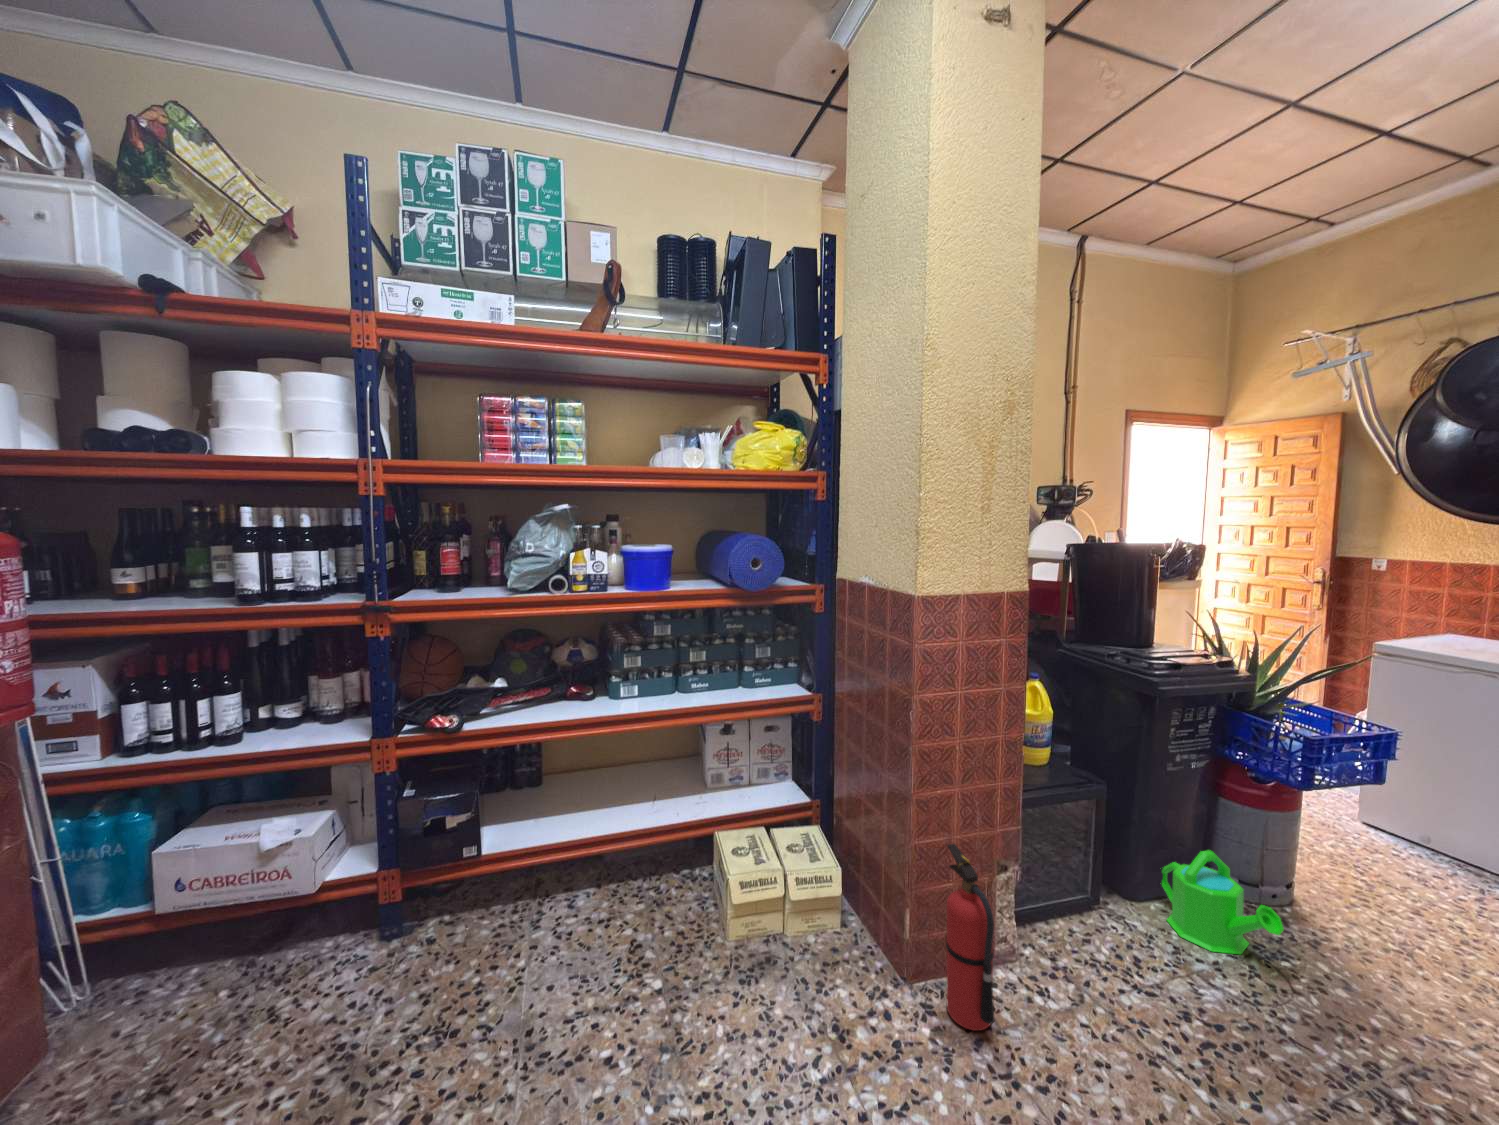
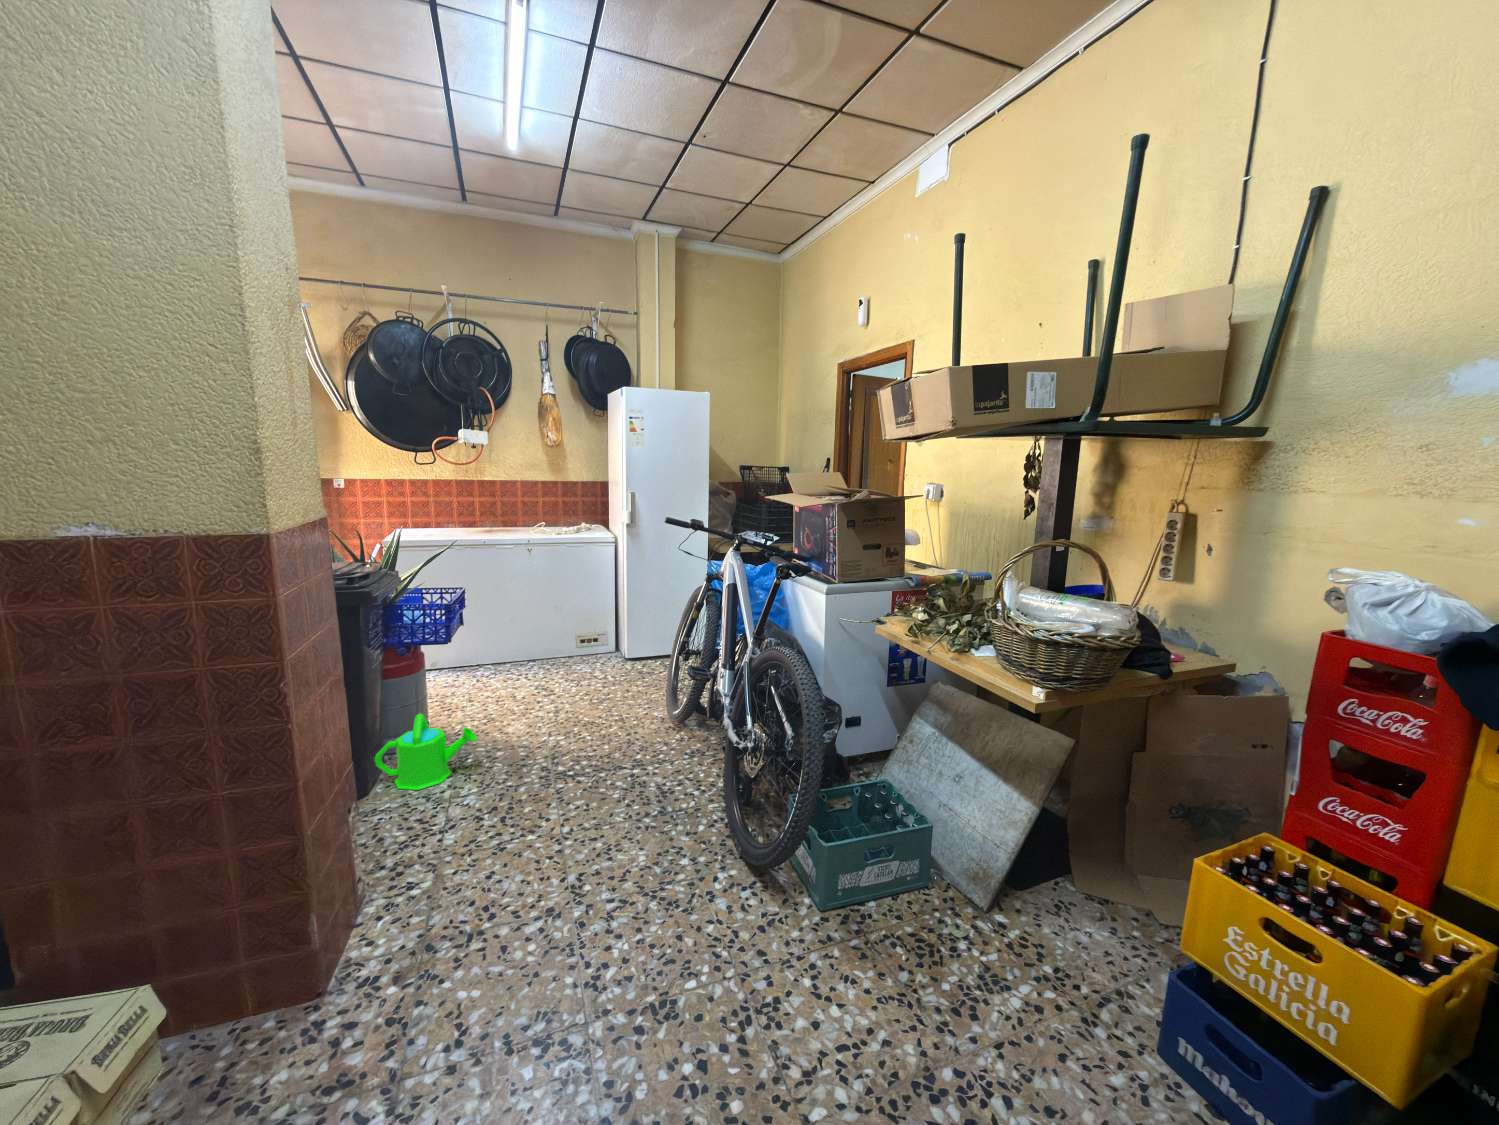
fire extinguisher: present [946,844,994,1030] -> none [345,799,436,963]

